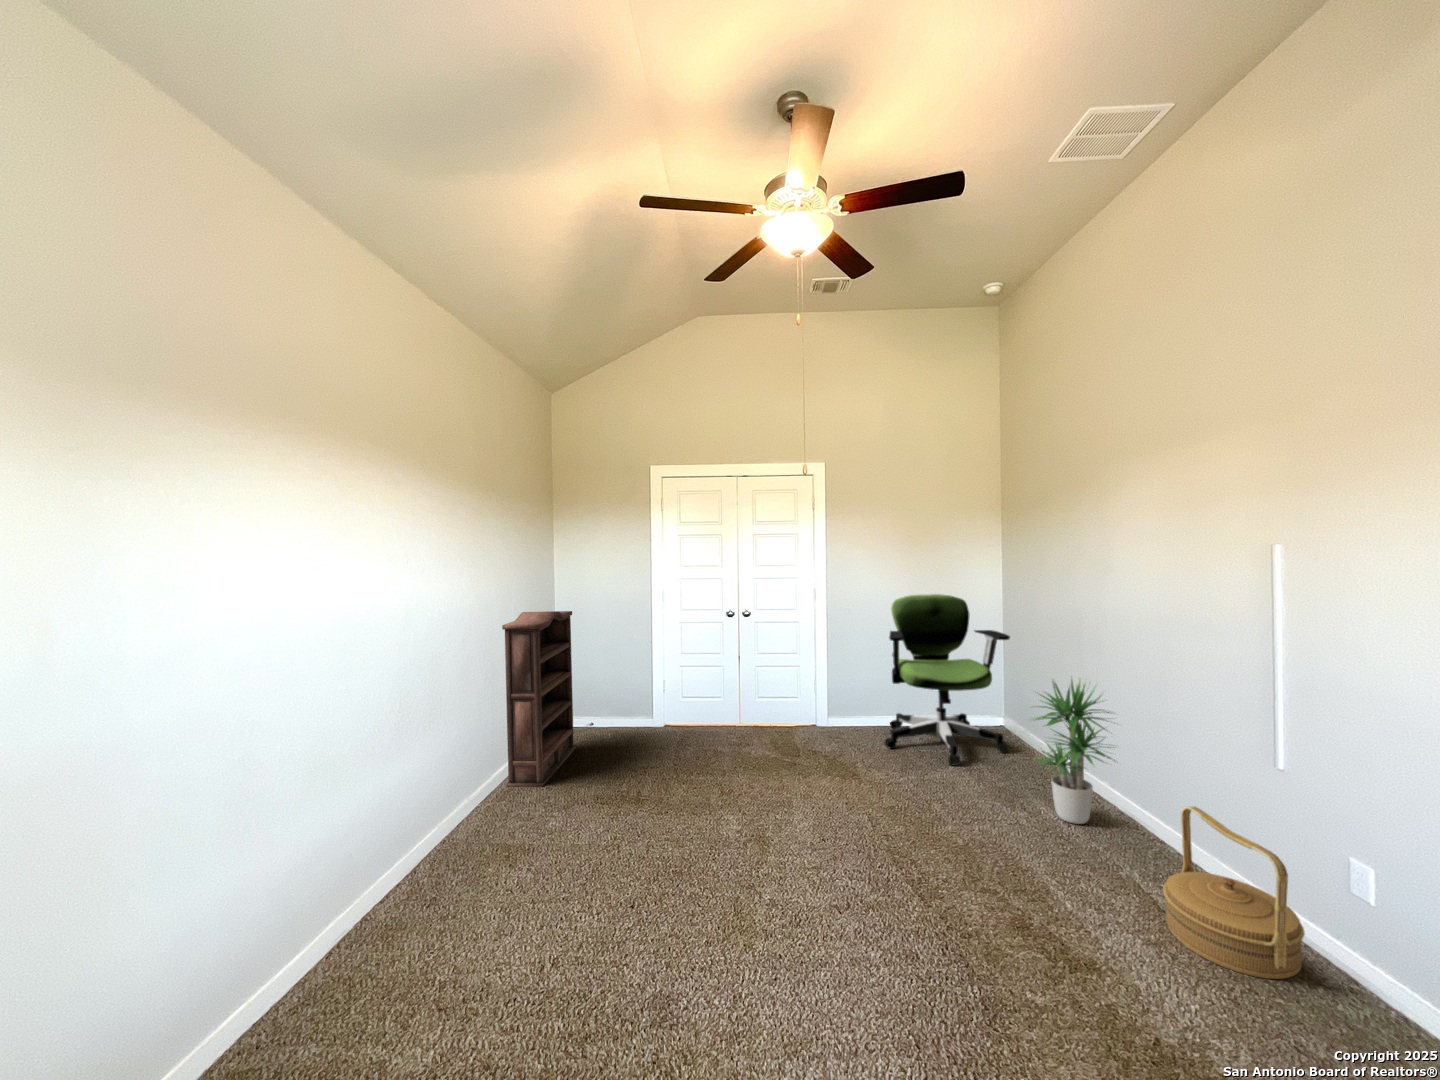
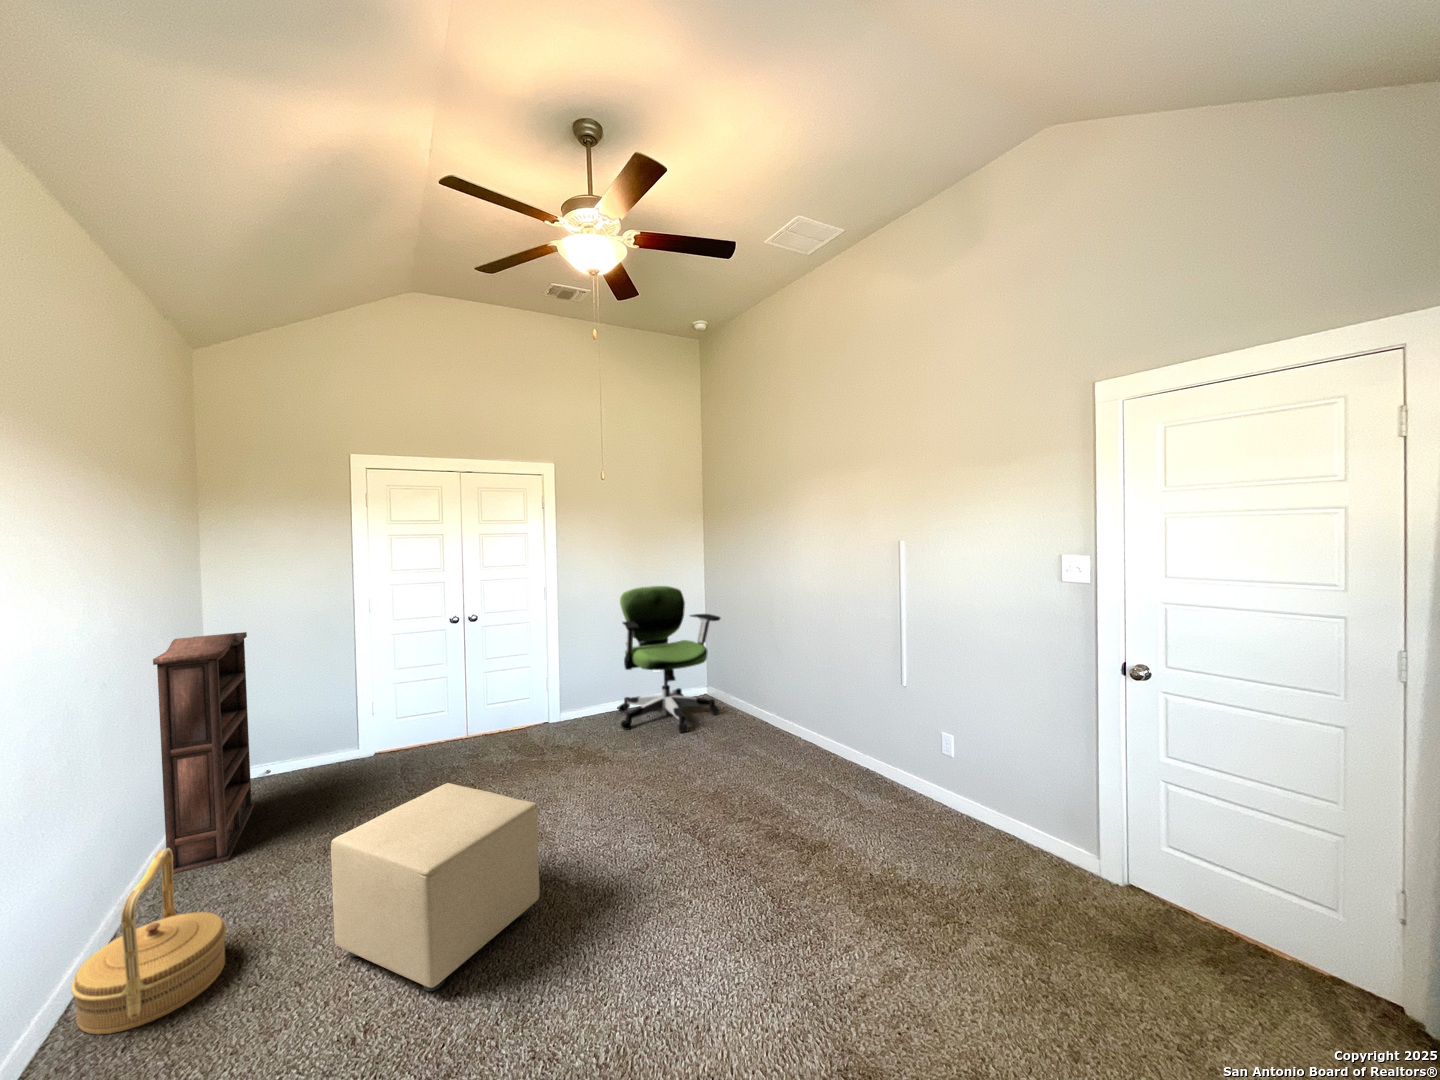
potted plant: present [1032,680,1116,824] -> none [745,642,811,755]
ottoman: none [561,763,725,953] -> present [331,783,539,991]
woven basket: present [1163,807,1305,979] -> present [71,849,227,1034]

